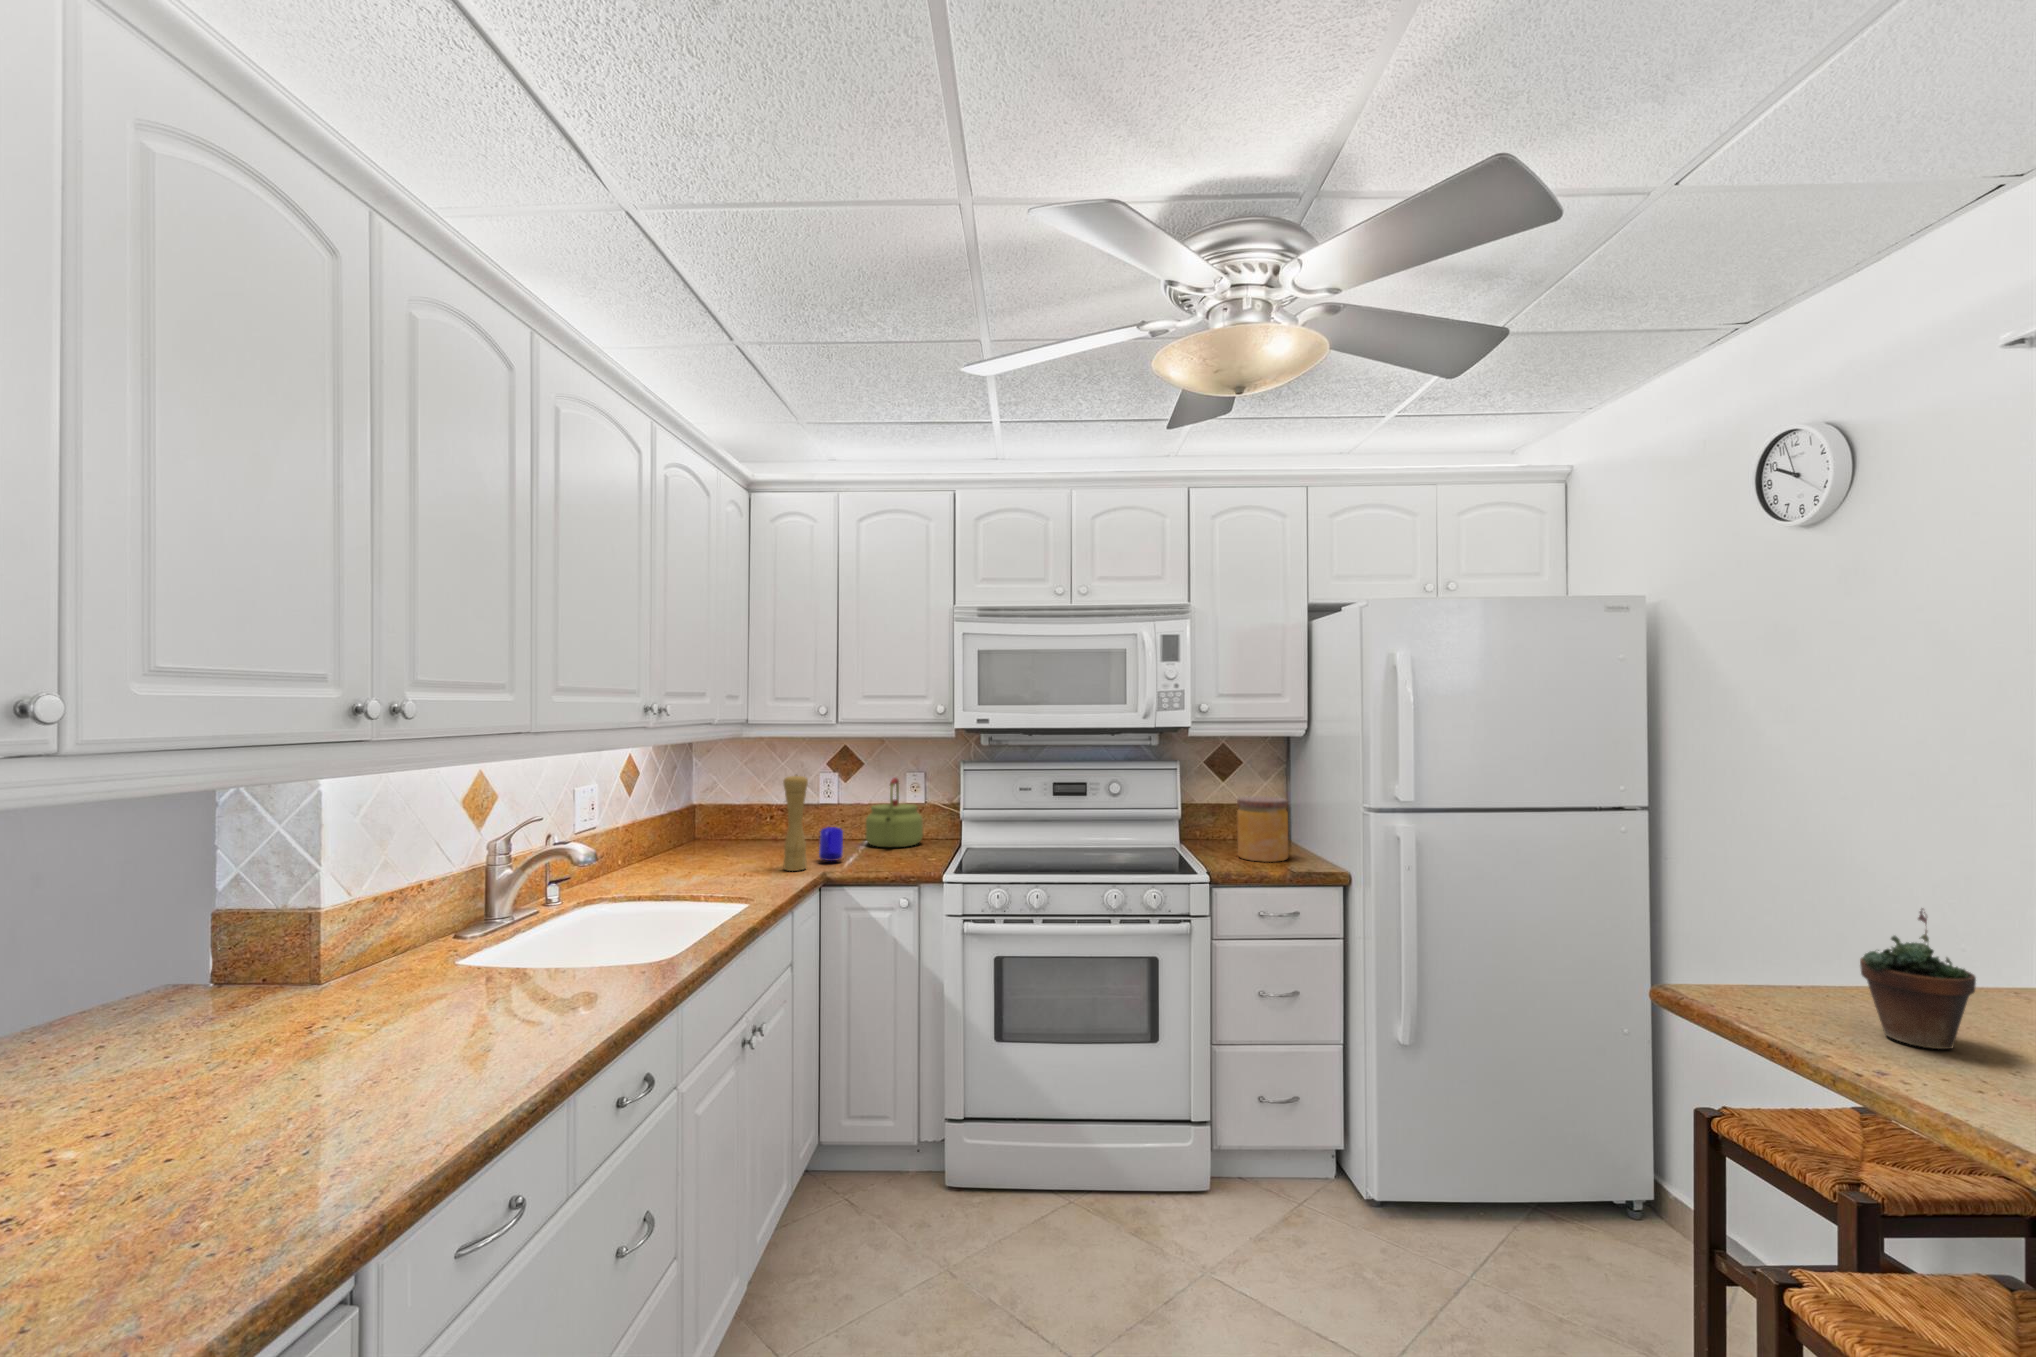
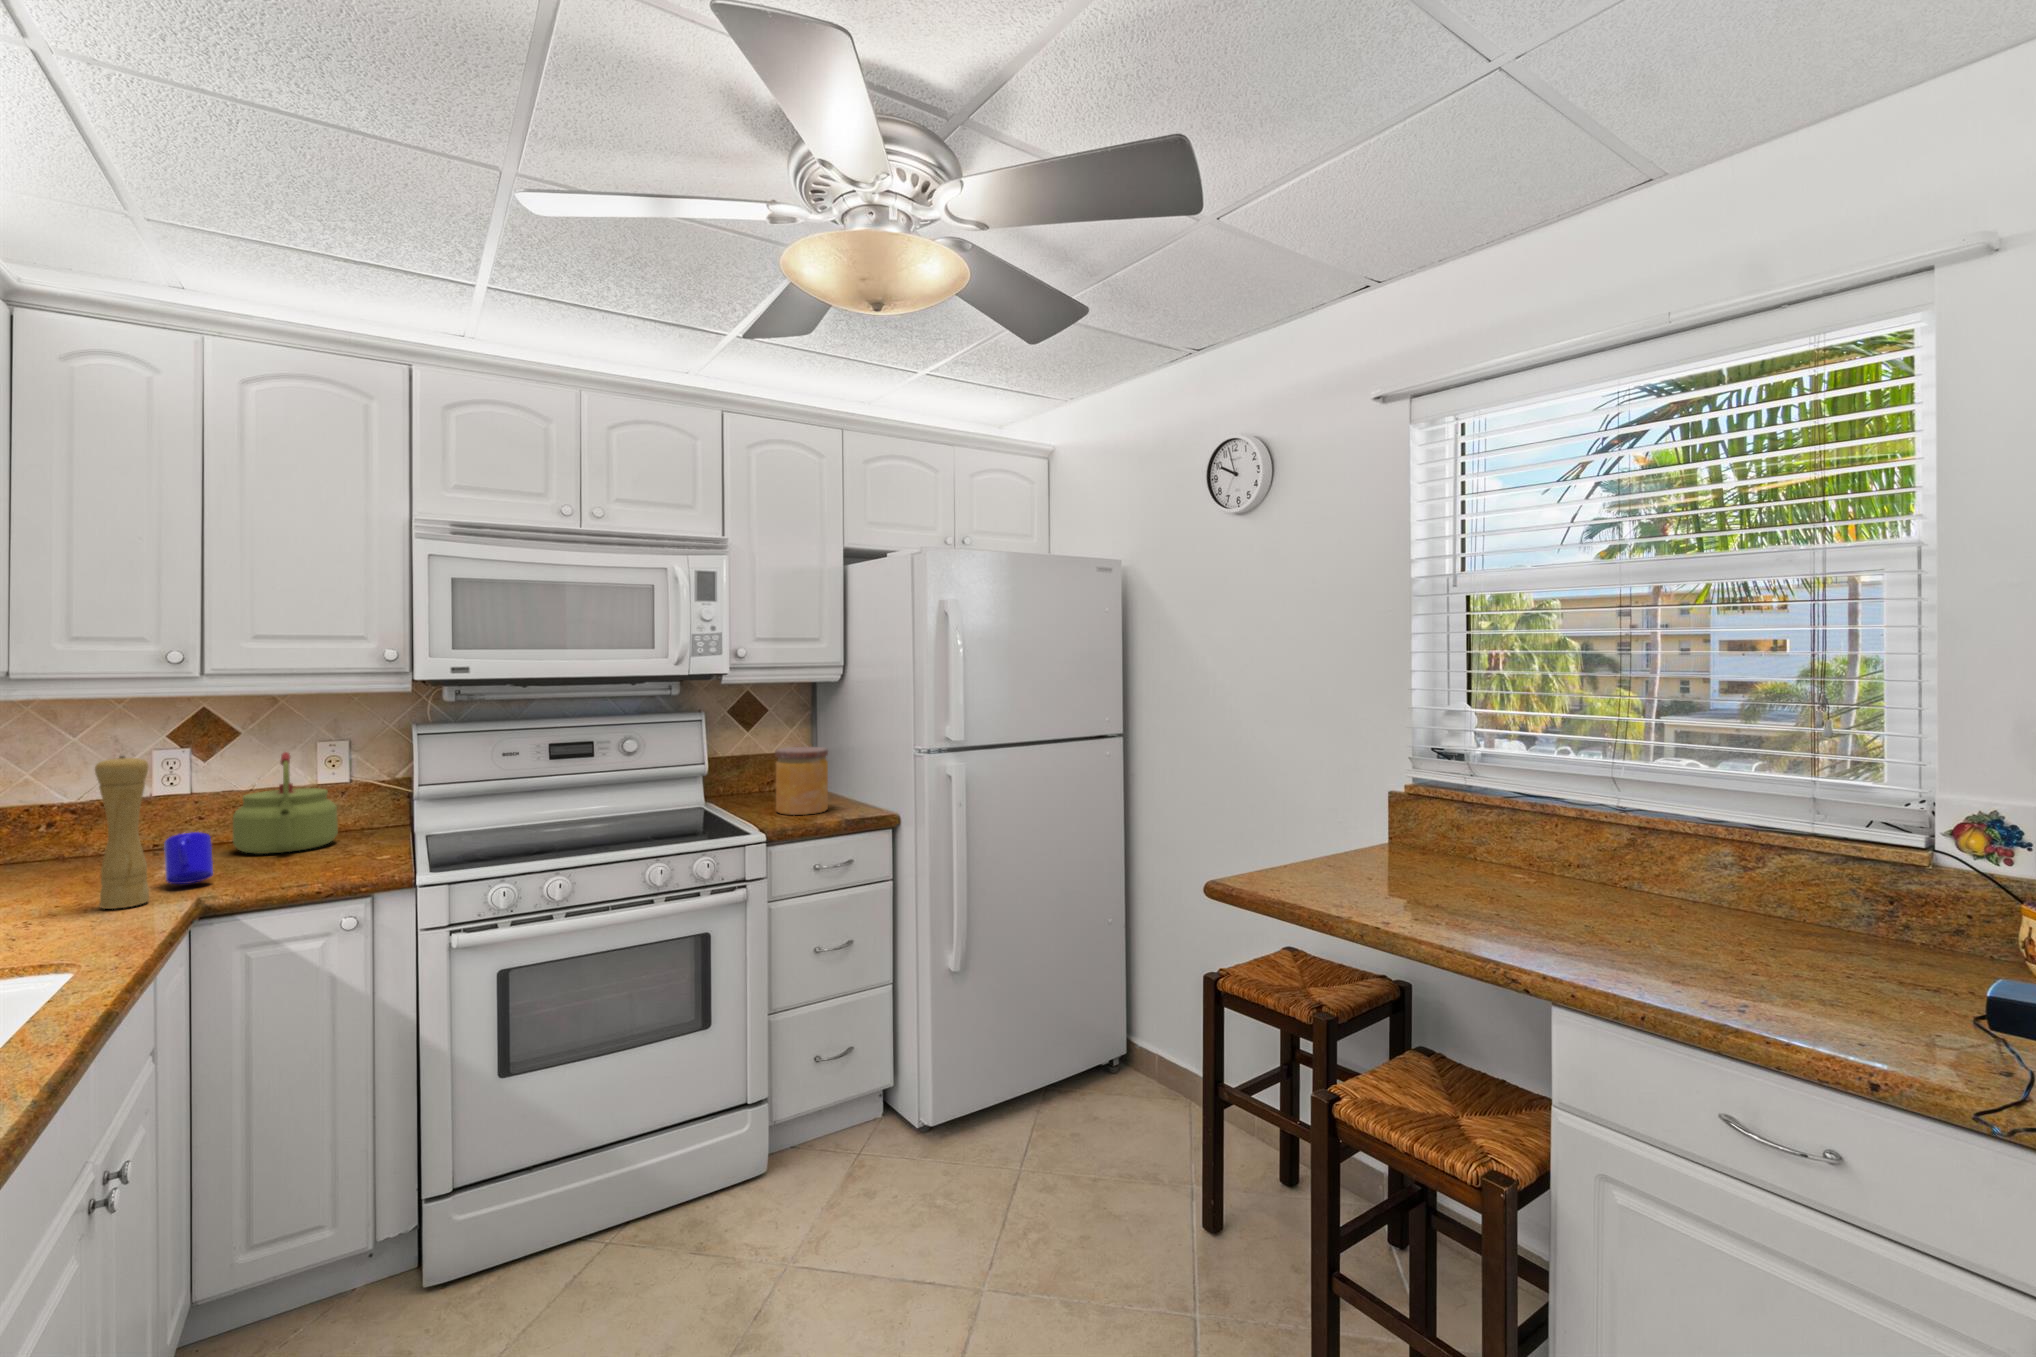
succulent plant: present [1860,908,1976,1049] -> none [1322,793,1381,889]

